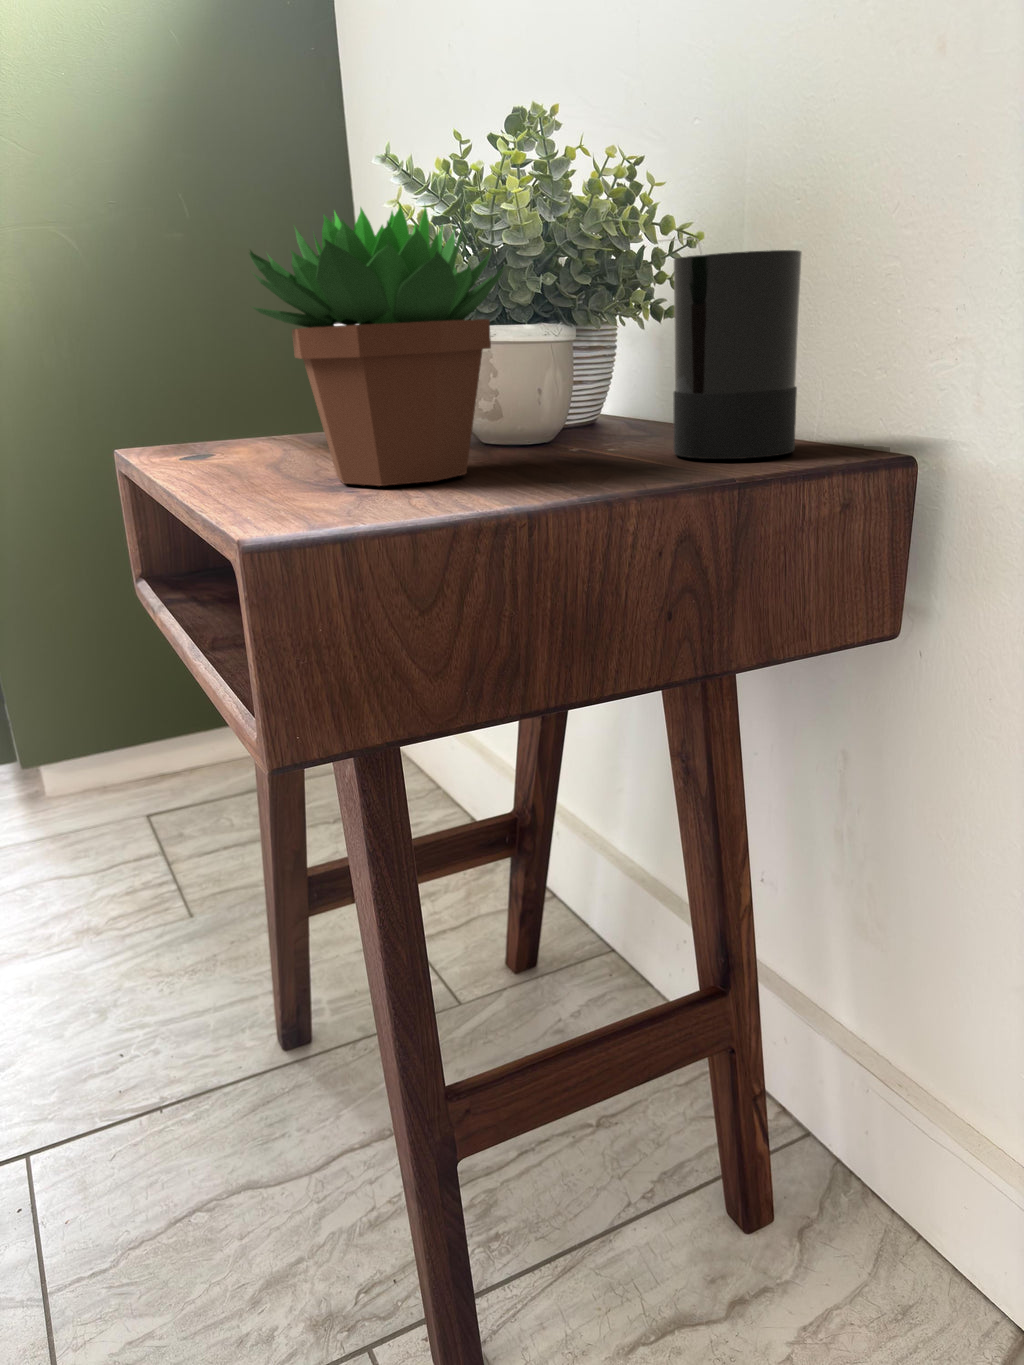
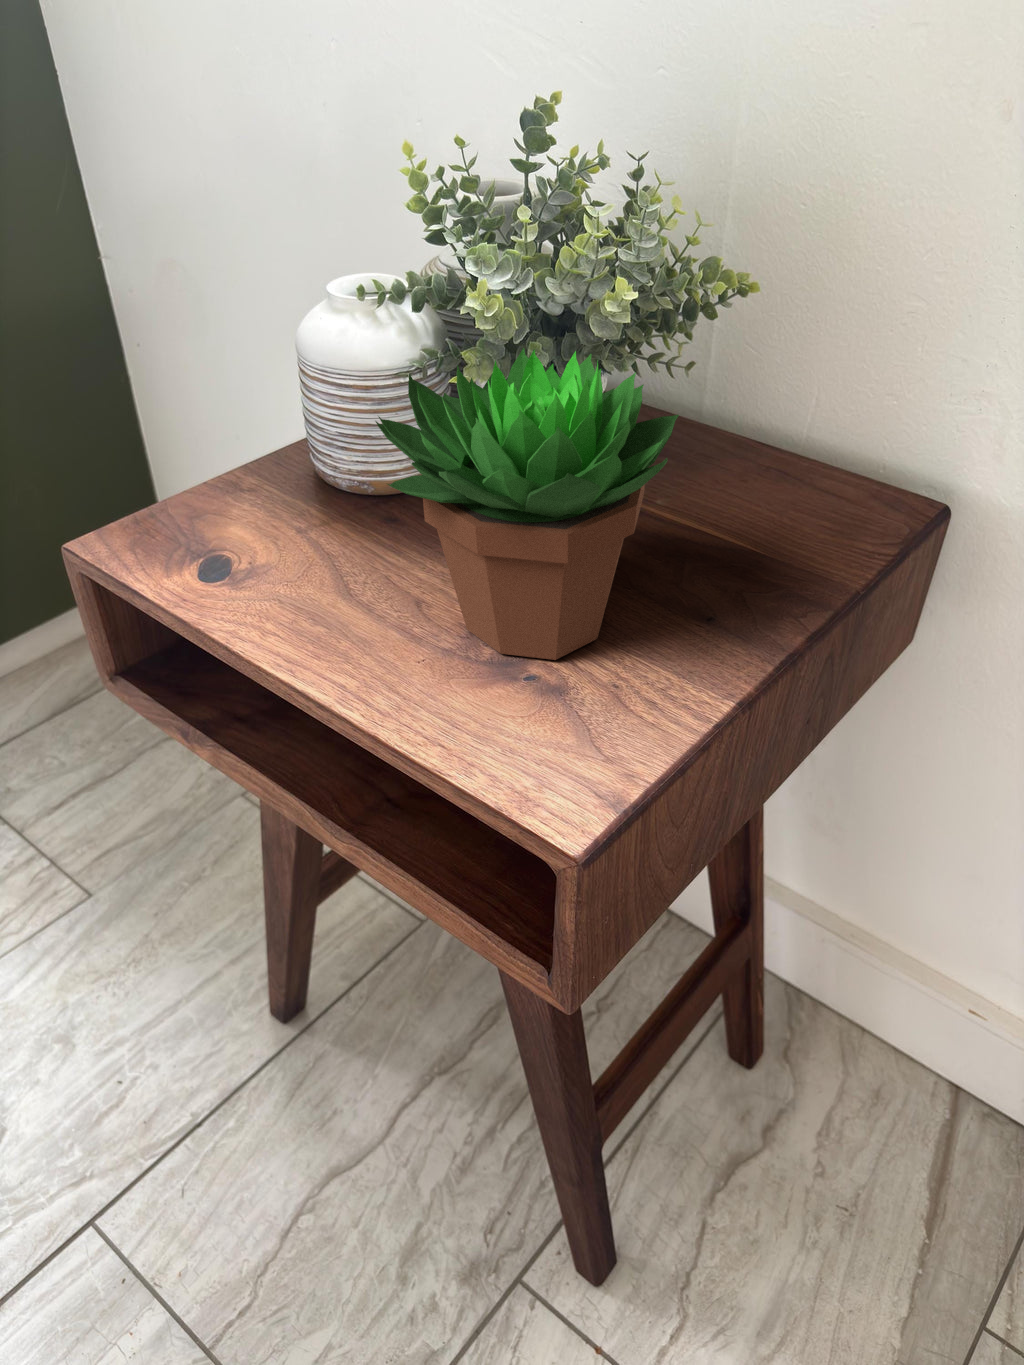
candle: present [658,238,802,459] -> none [736,312,892,538]

